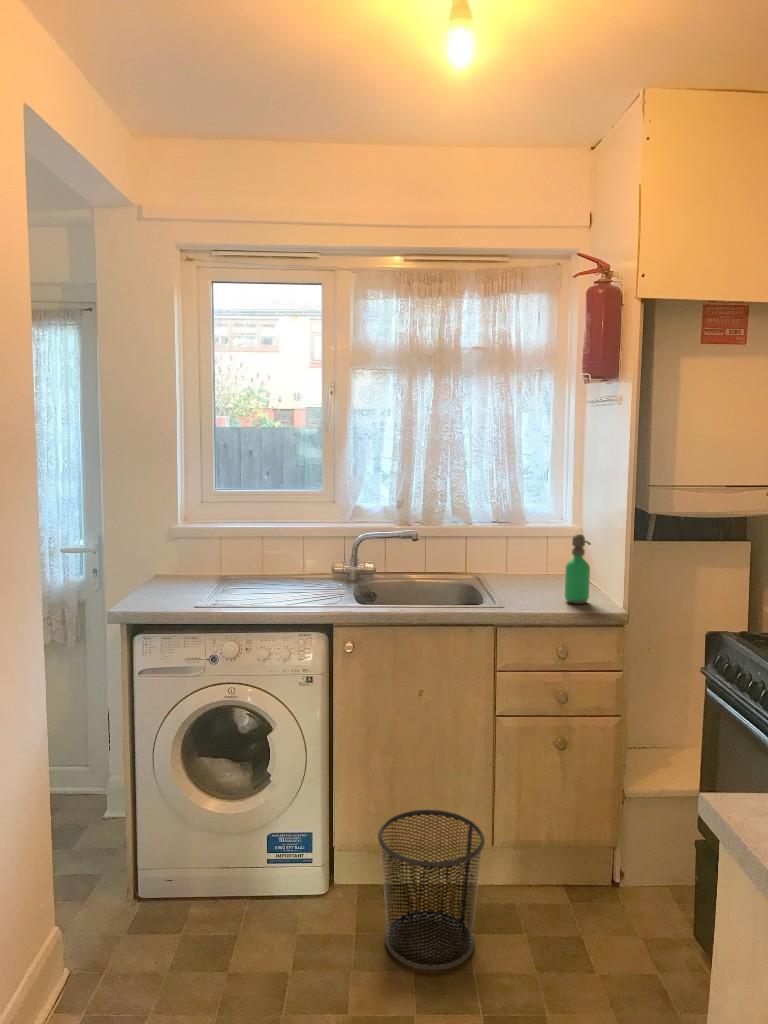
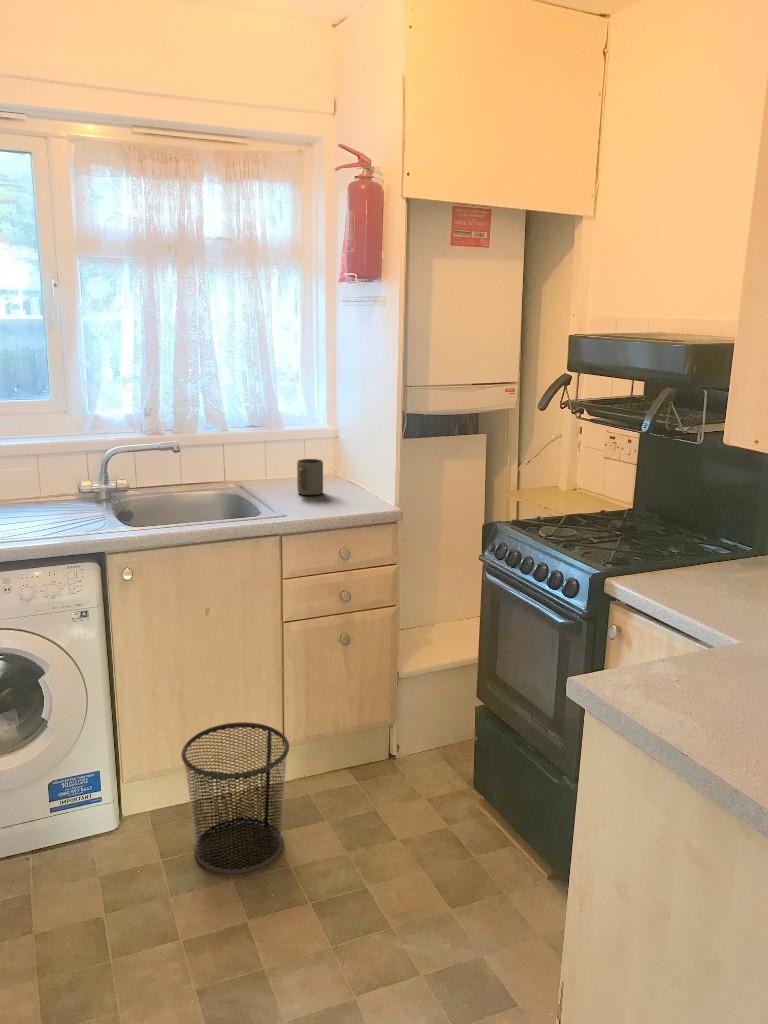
soap dispenser: present [565,534,591,604] -> none [337,436,362,505]
mug: none [529,556,557,592] -> present [297,459,323,495]

